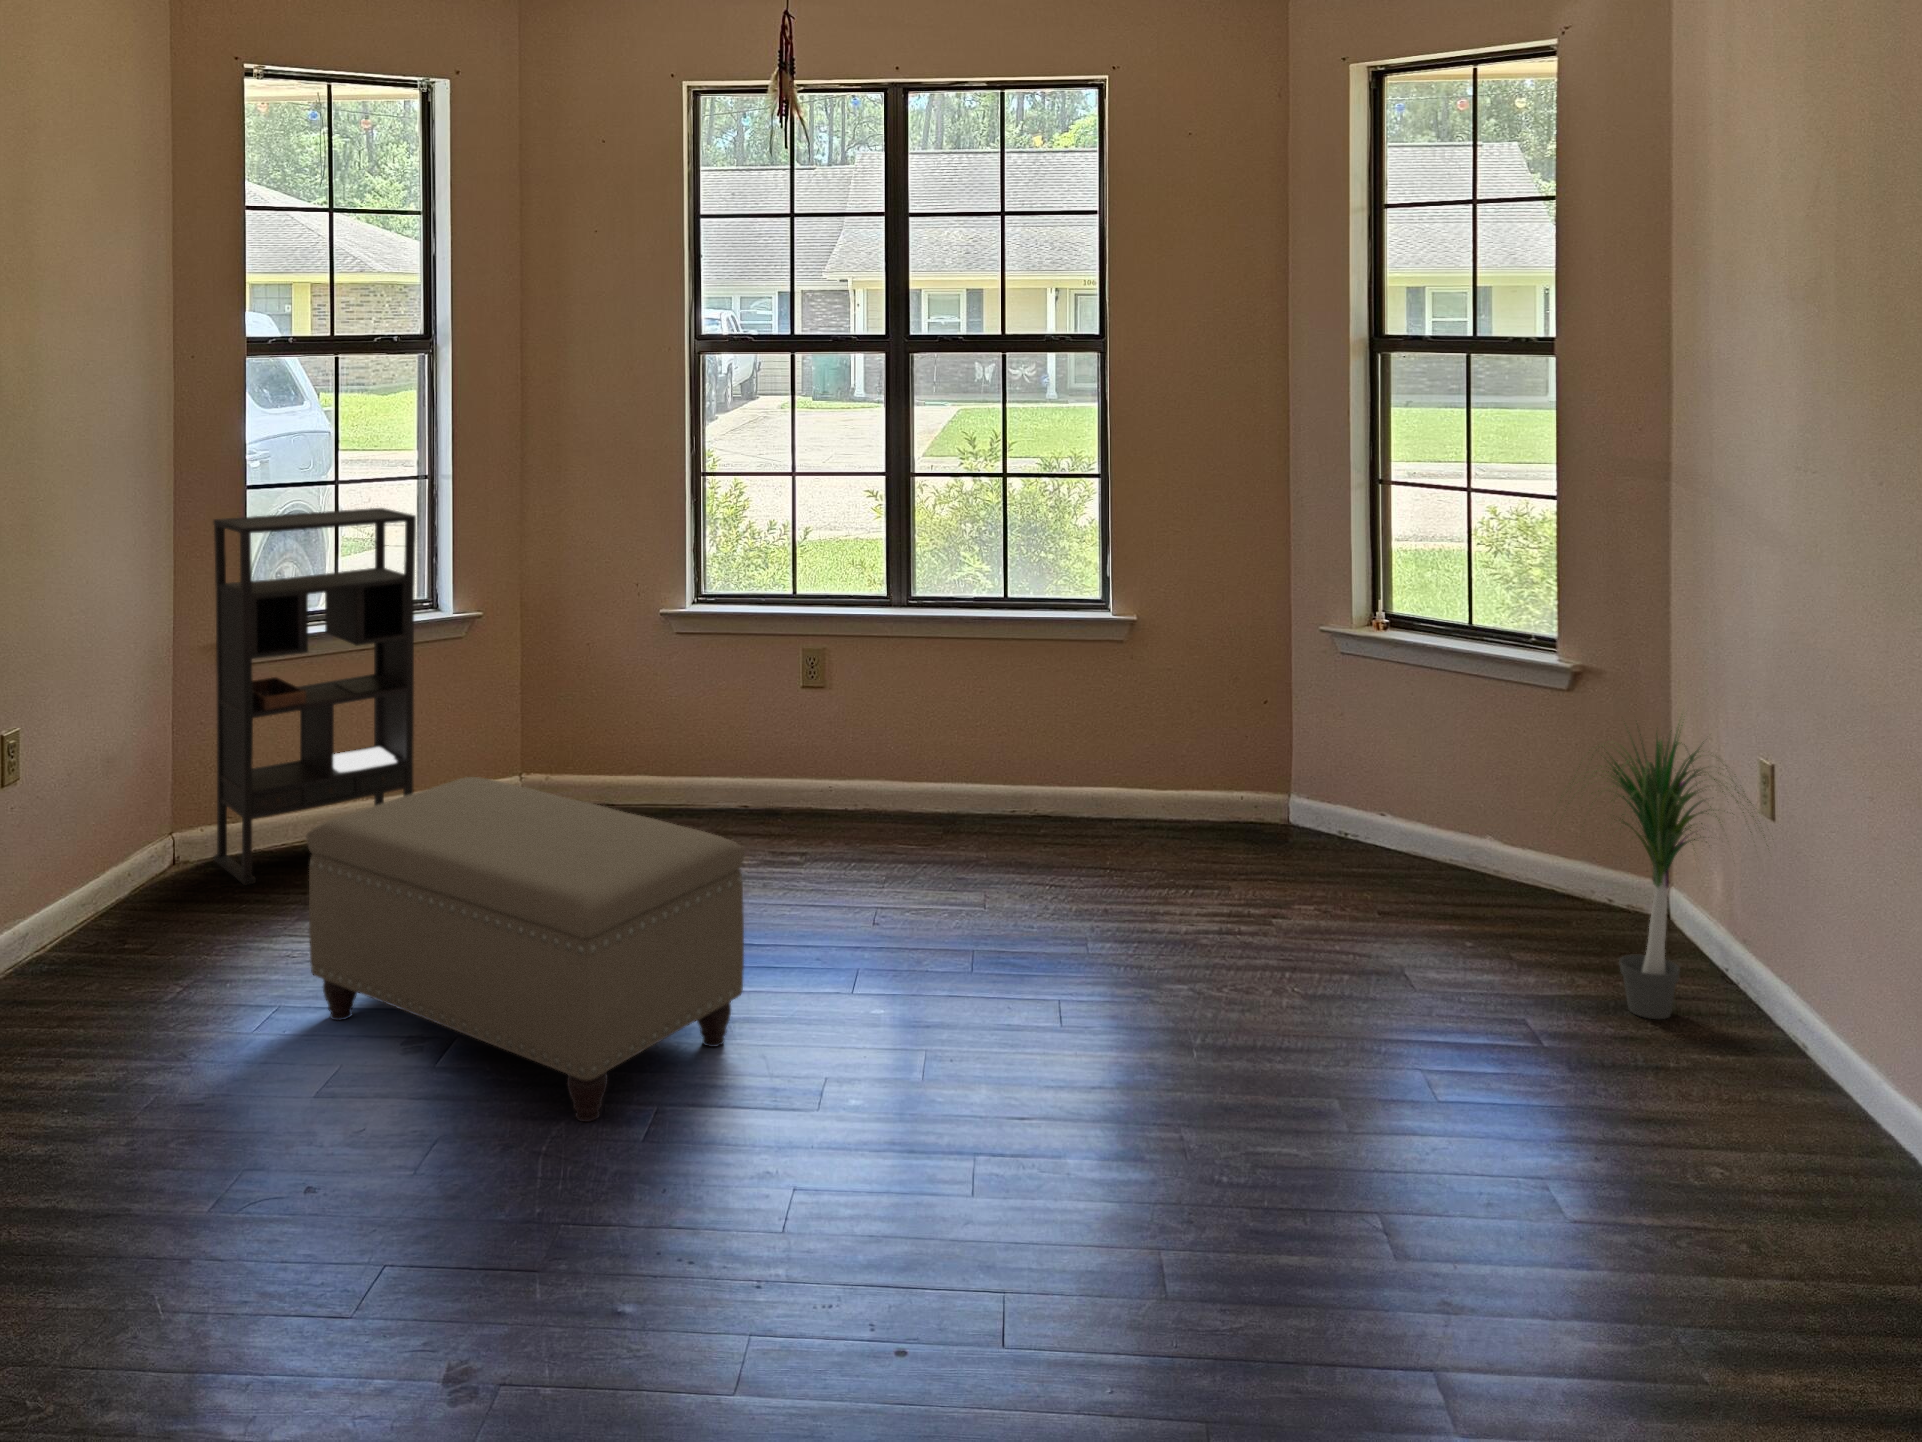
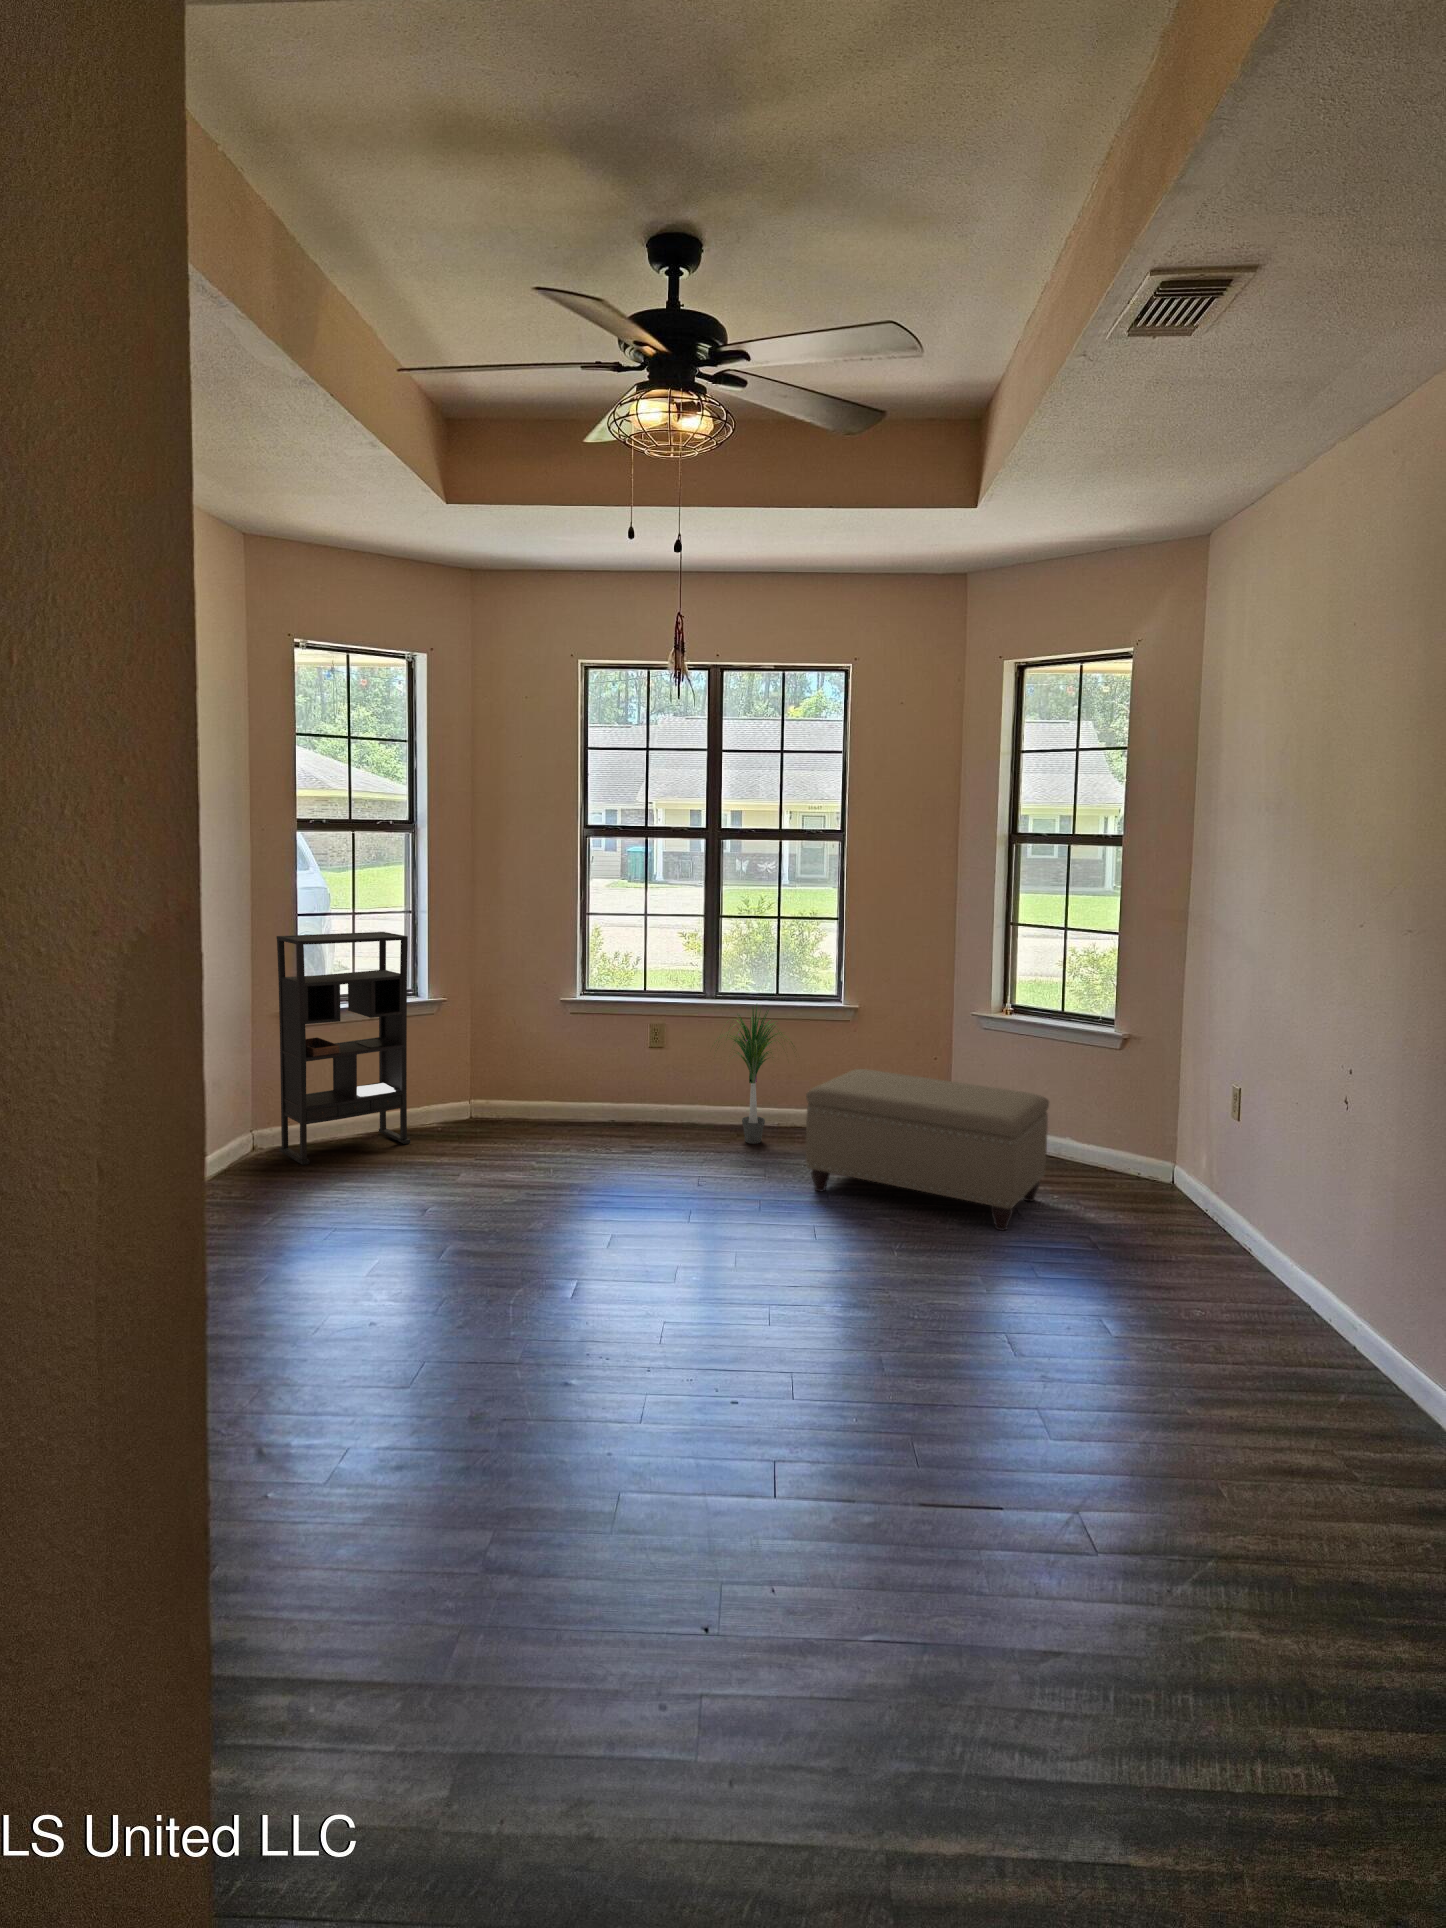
potted plant: present [1559,725,1765,1019] -> present [714,1005,793,1144]
ottoman: present [306,777,745,1122] -> present [806,1069,1049,1230]

